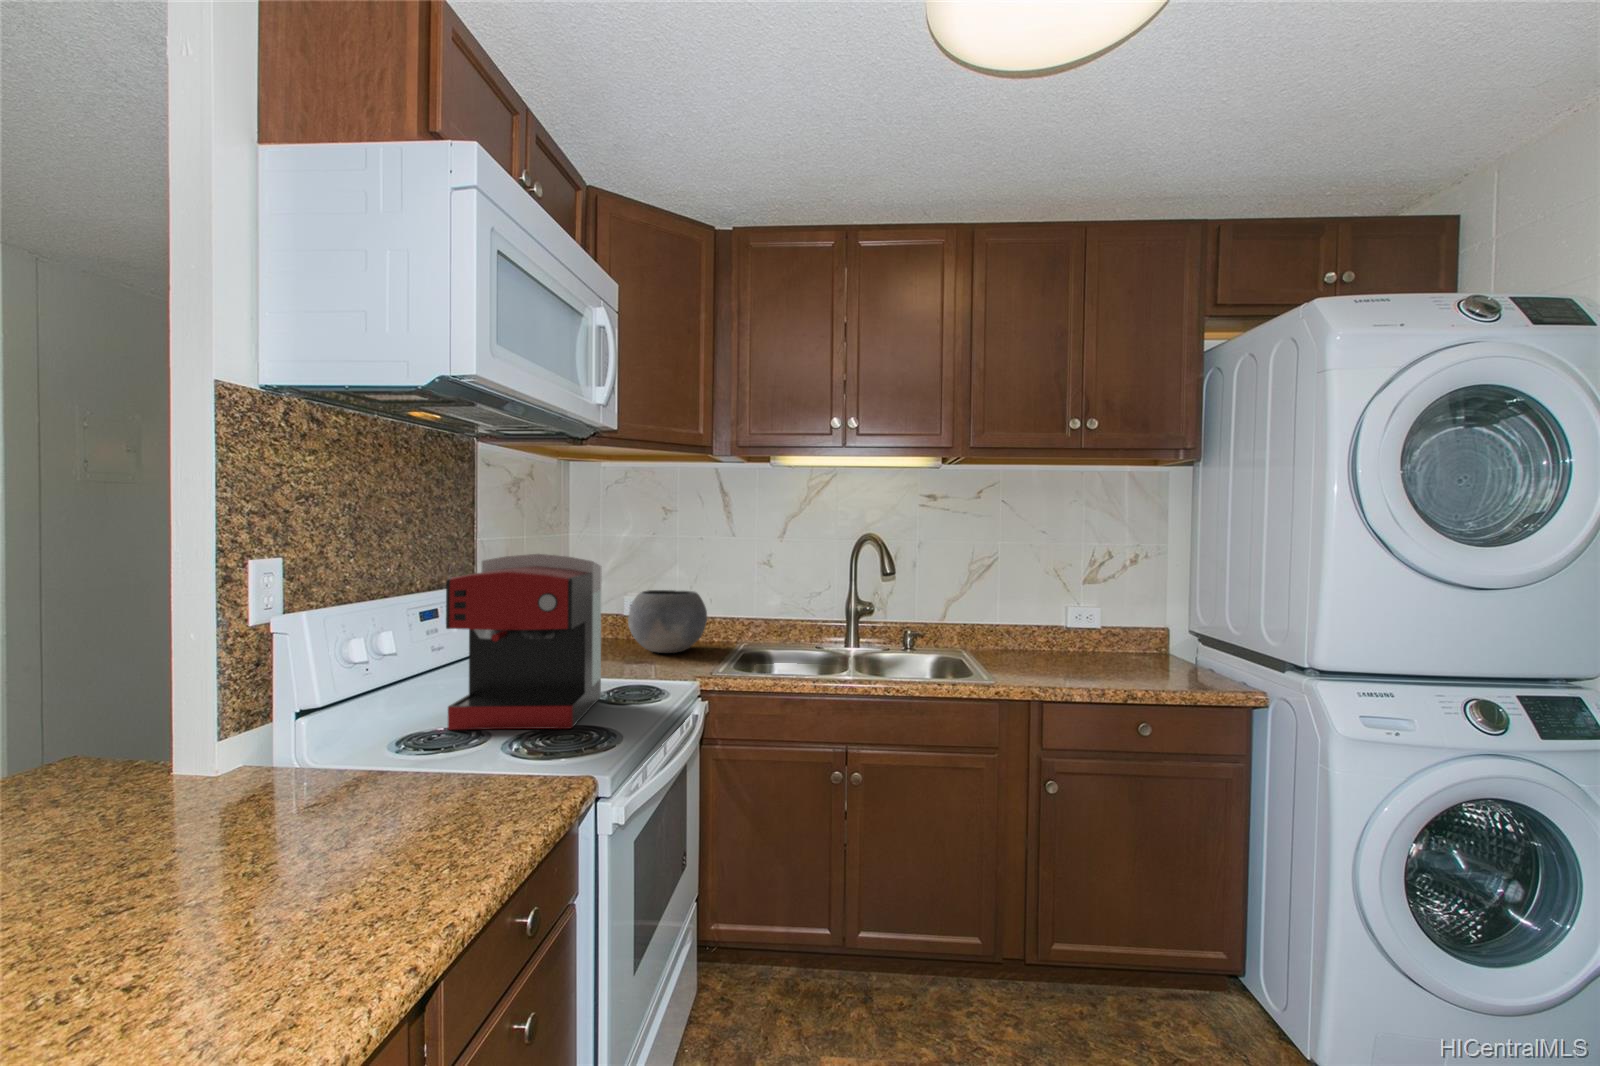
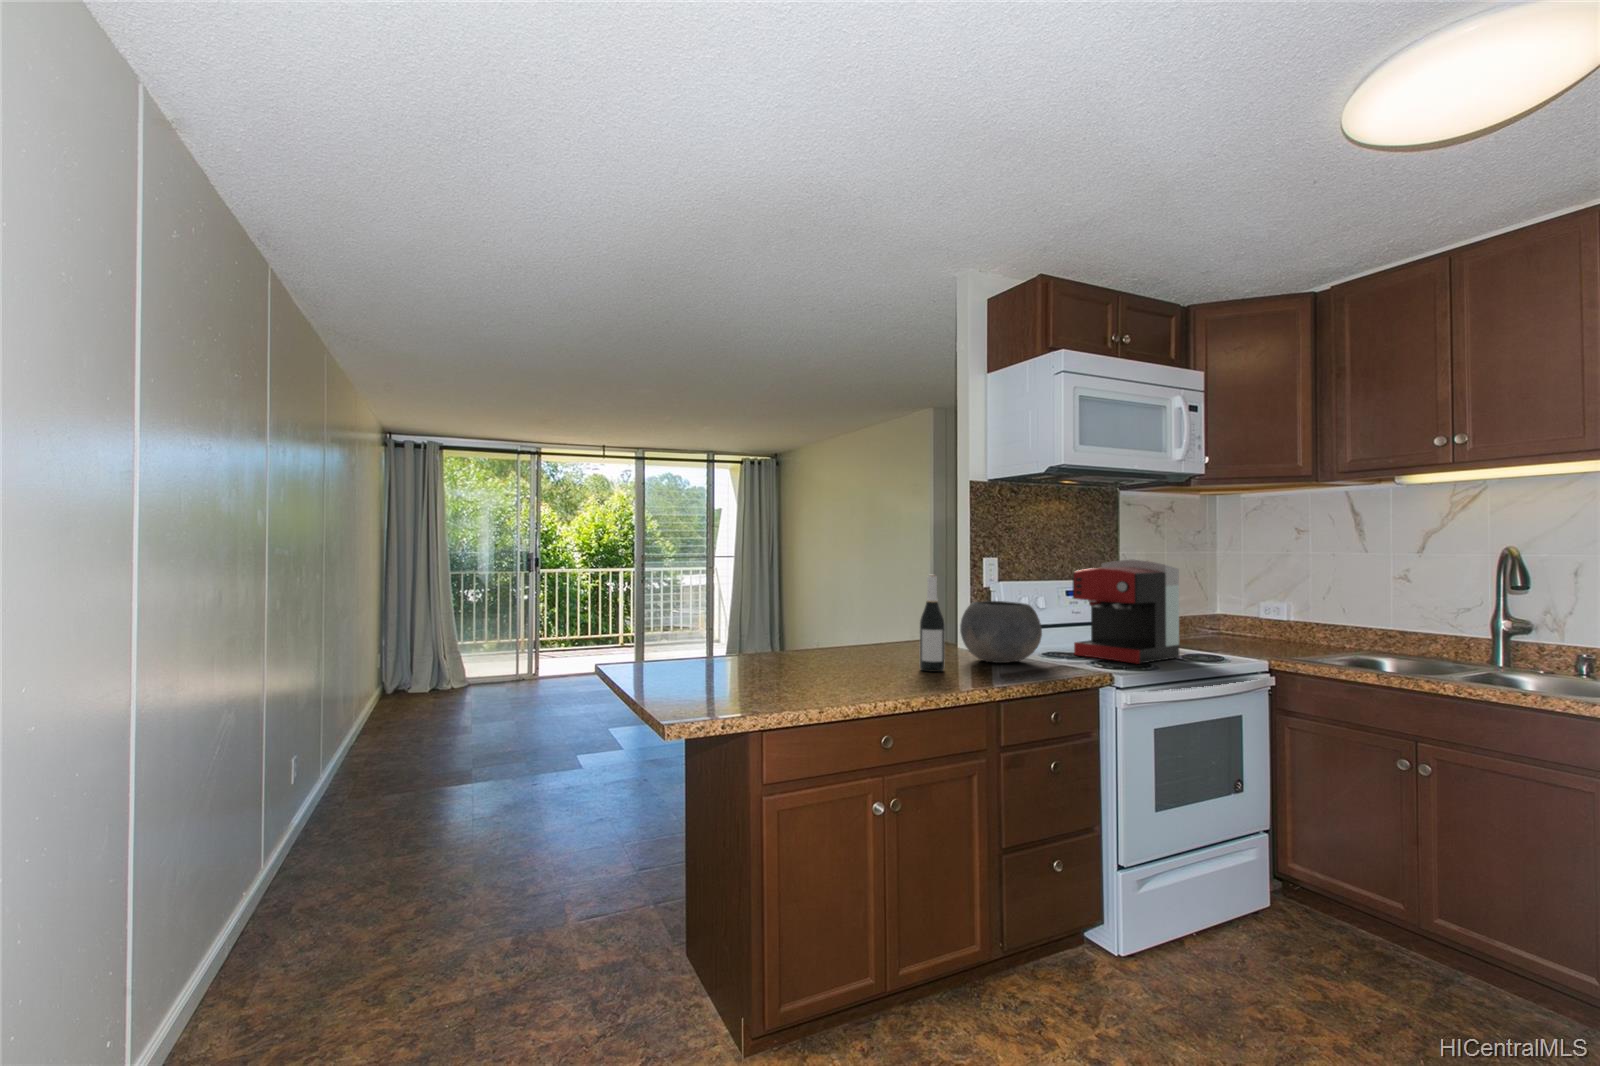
bowl: present [628,590,707,653] -> present [960,601,1042,663]
wine bottle: none [68,625,171,934] -> present [920,575,945,672]

